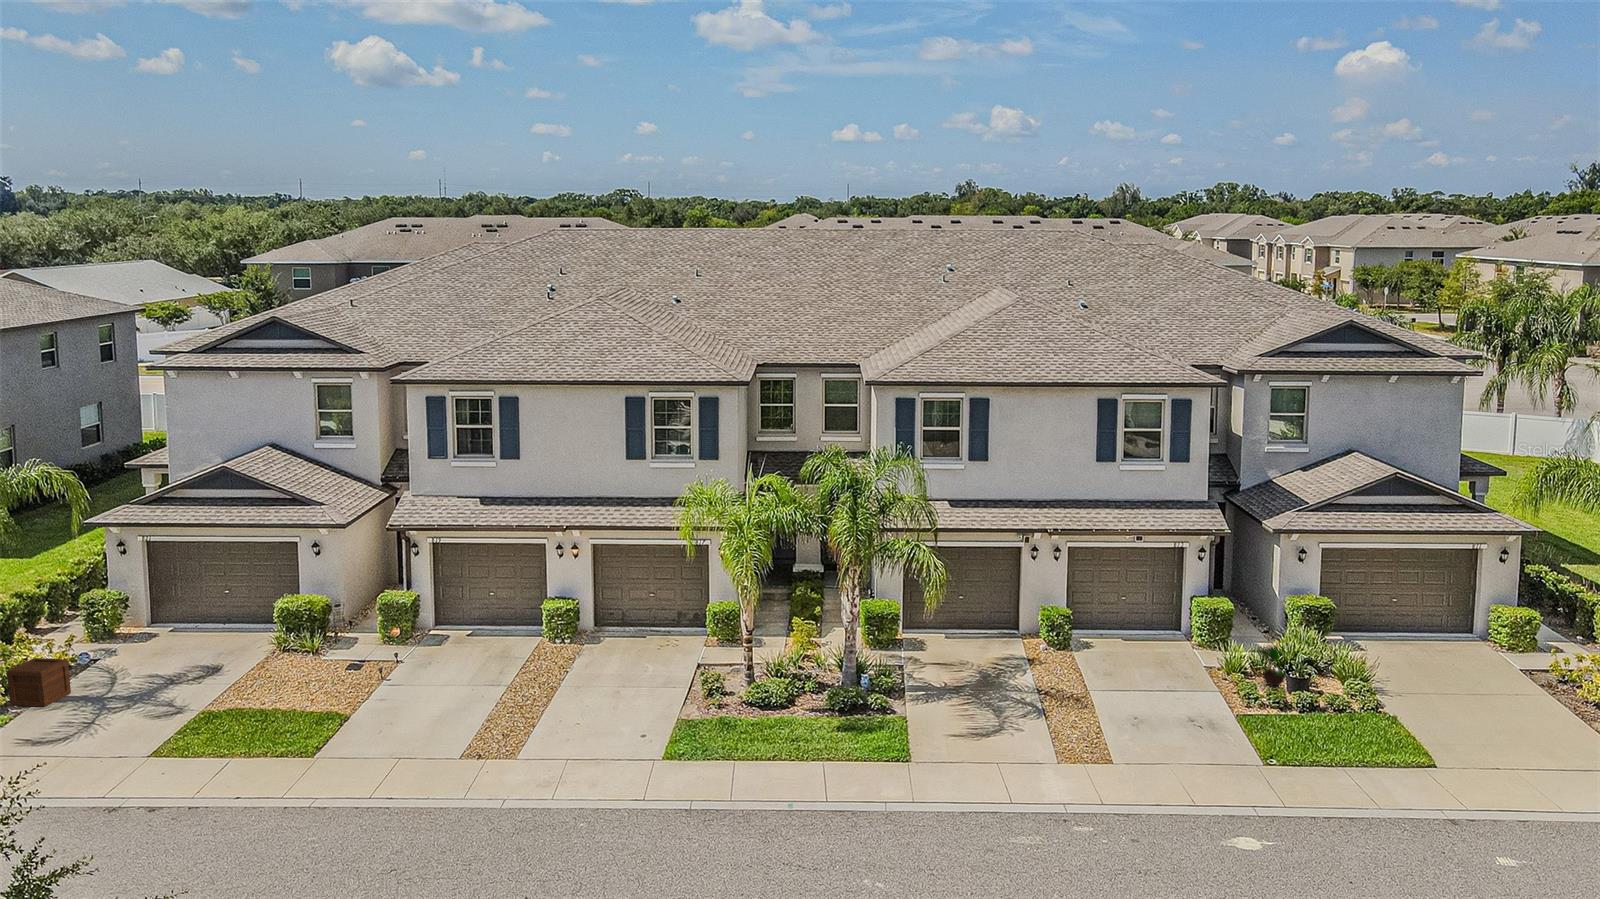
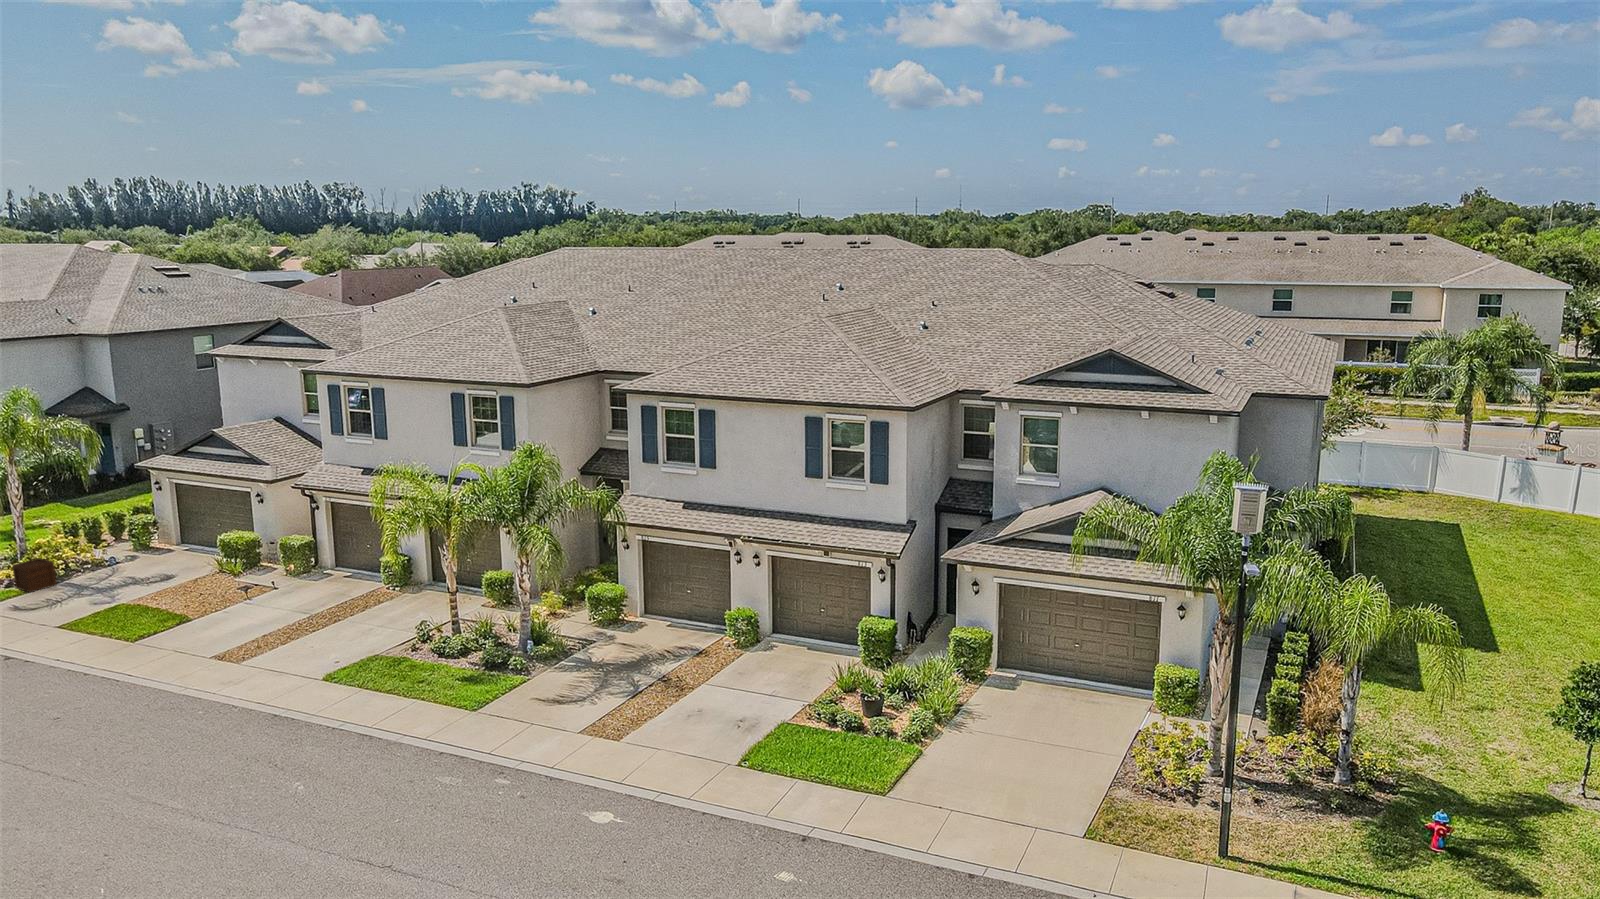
potted tree: present [1258,645,1285,686] -> none [846,668,874,715]

